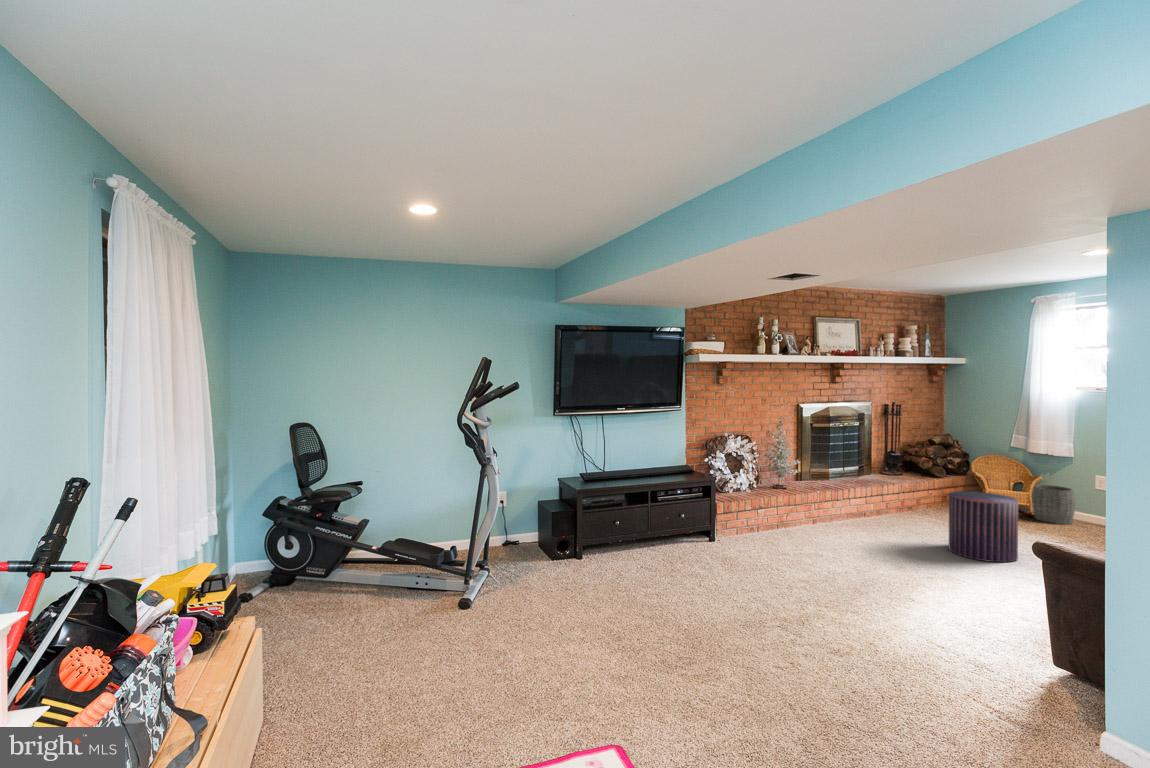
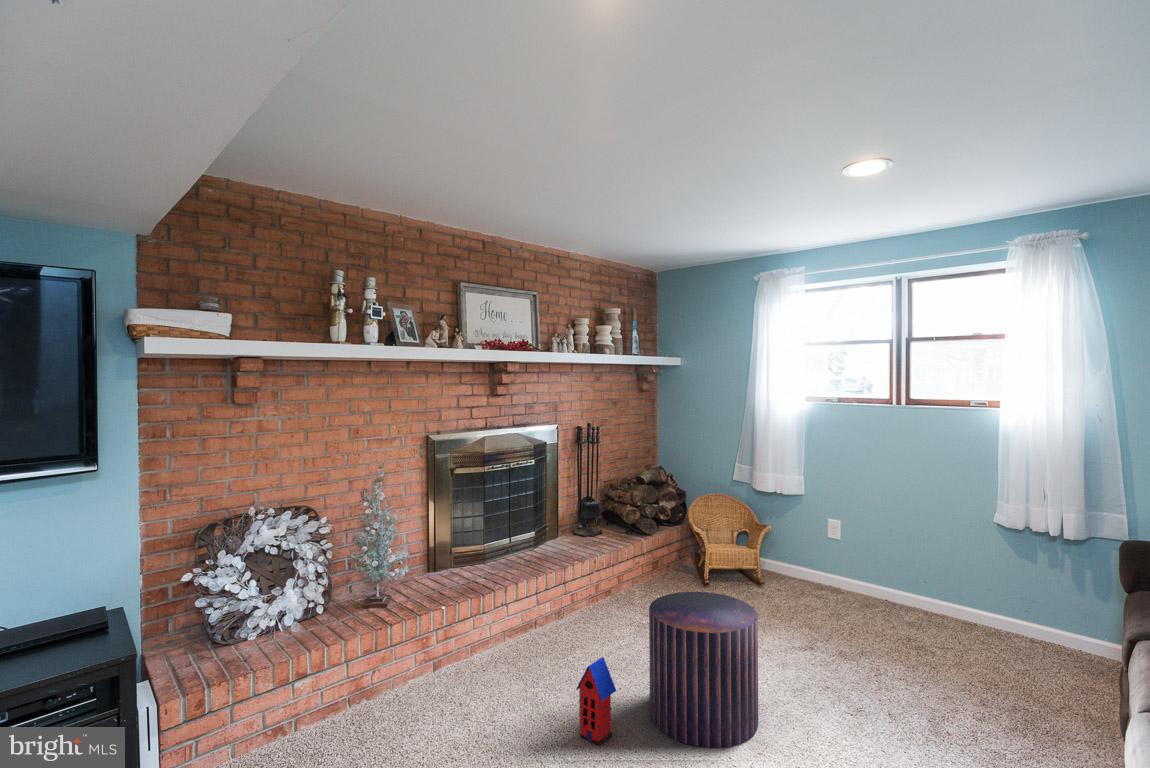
woven basket: present [1033,485,1075,524] -> none [763,538,813,597]
toy house: none [907,513,930,553] -> present [576,657,616,745]

